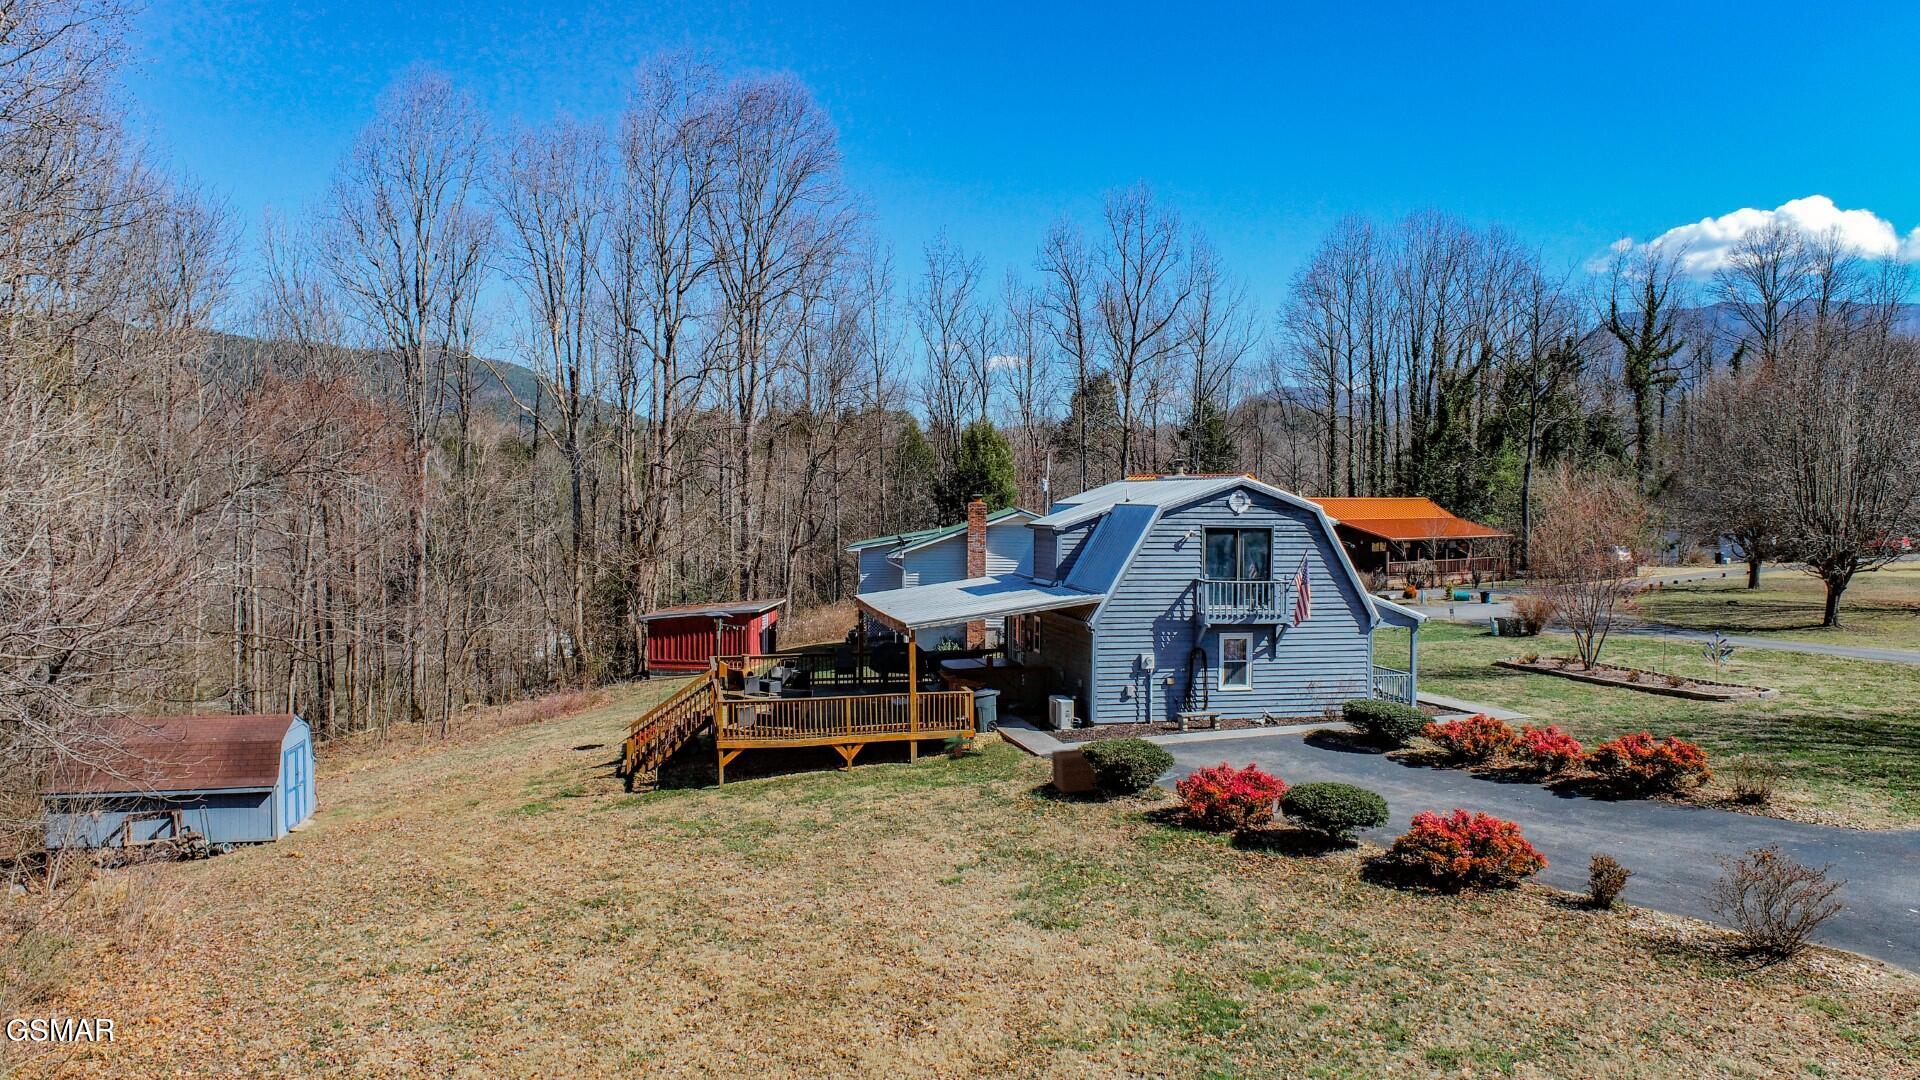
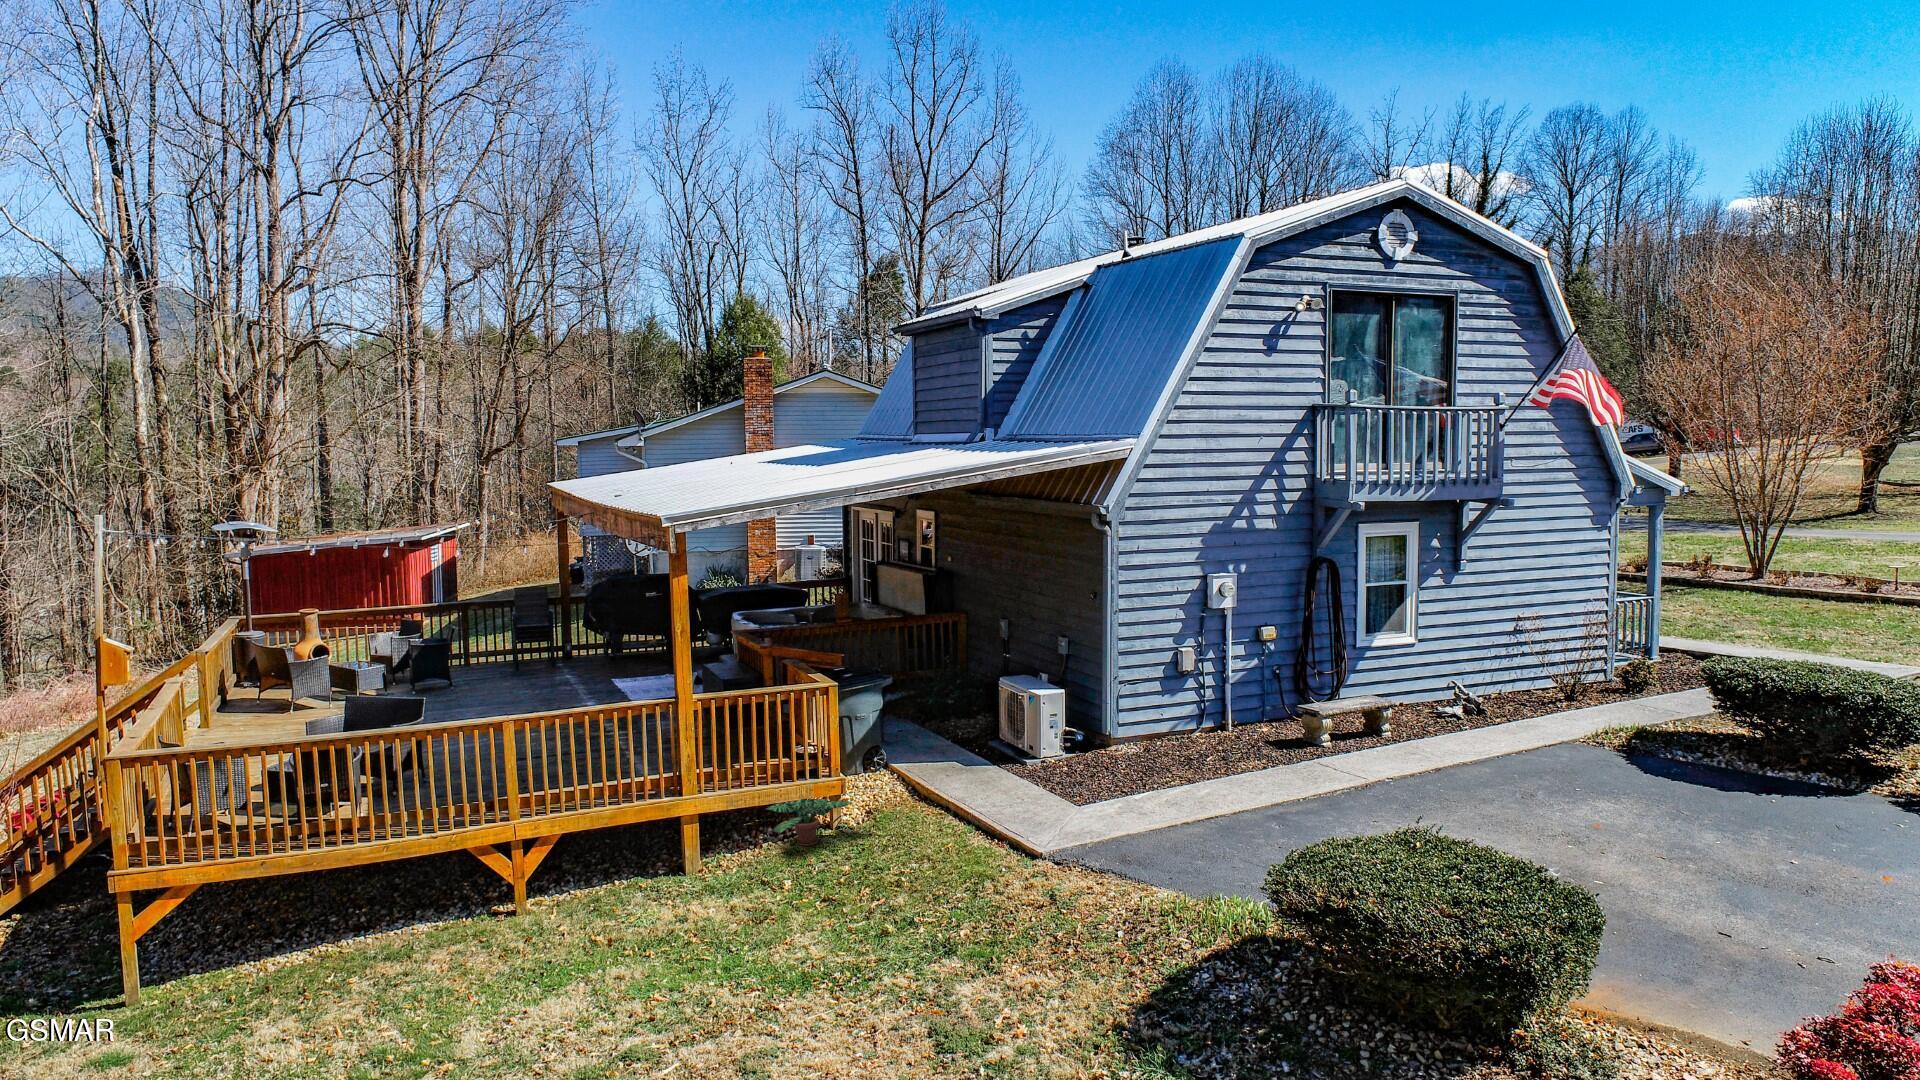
wooden crate: present [1052,749,1096,793] -> none [1096,838,1235,983]

